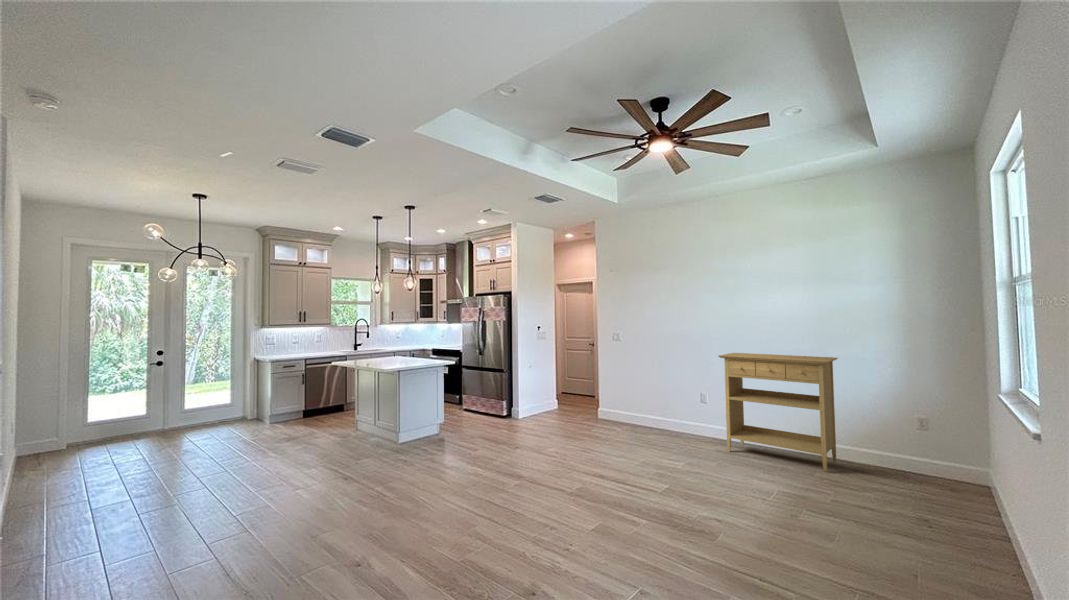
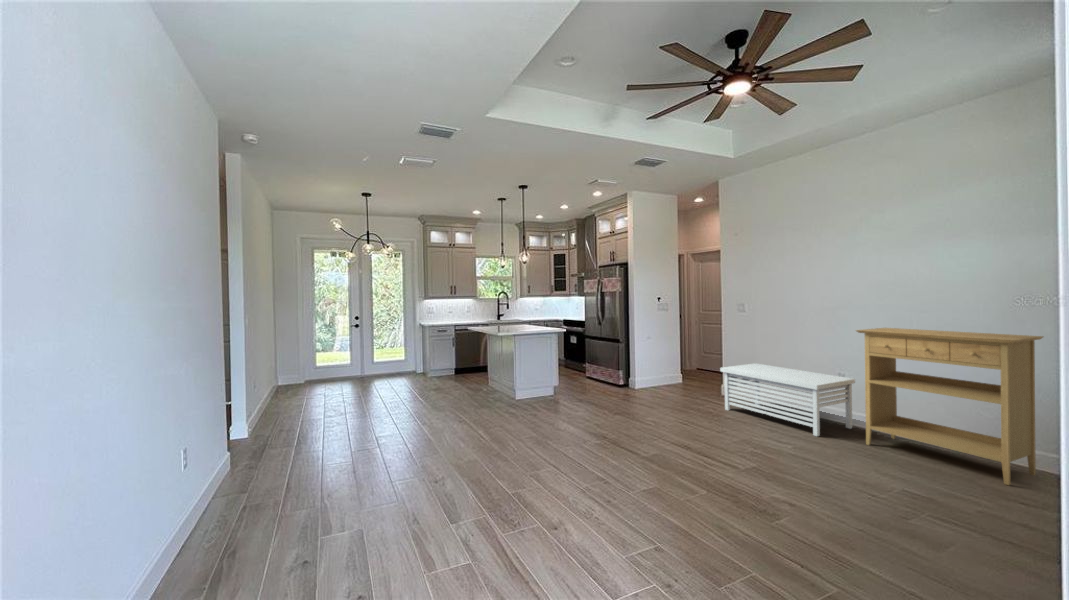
storage bench: none [605,387,713,449] -> present [720,364,855,436]

